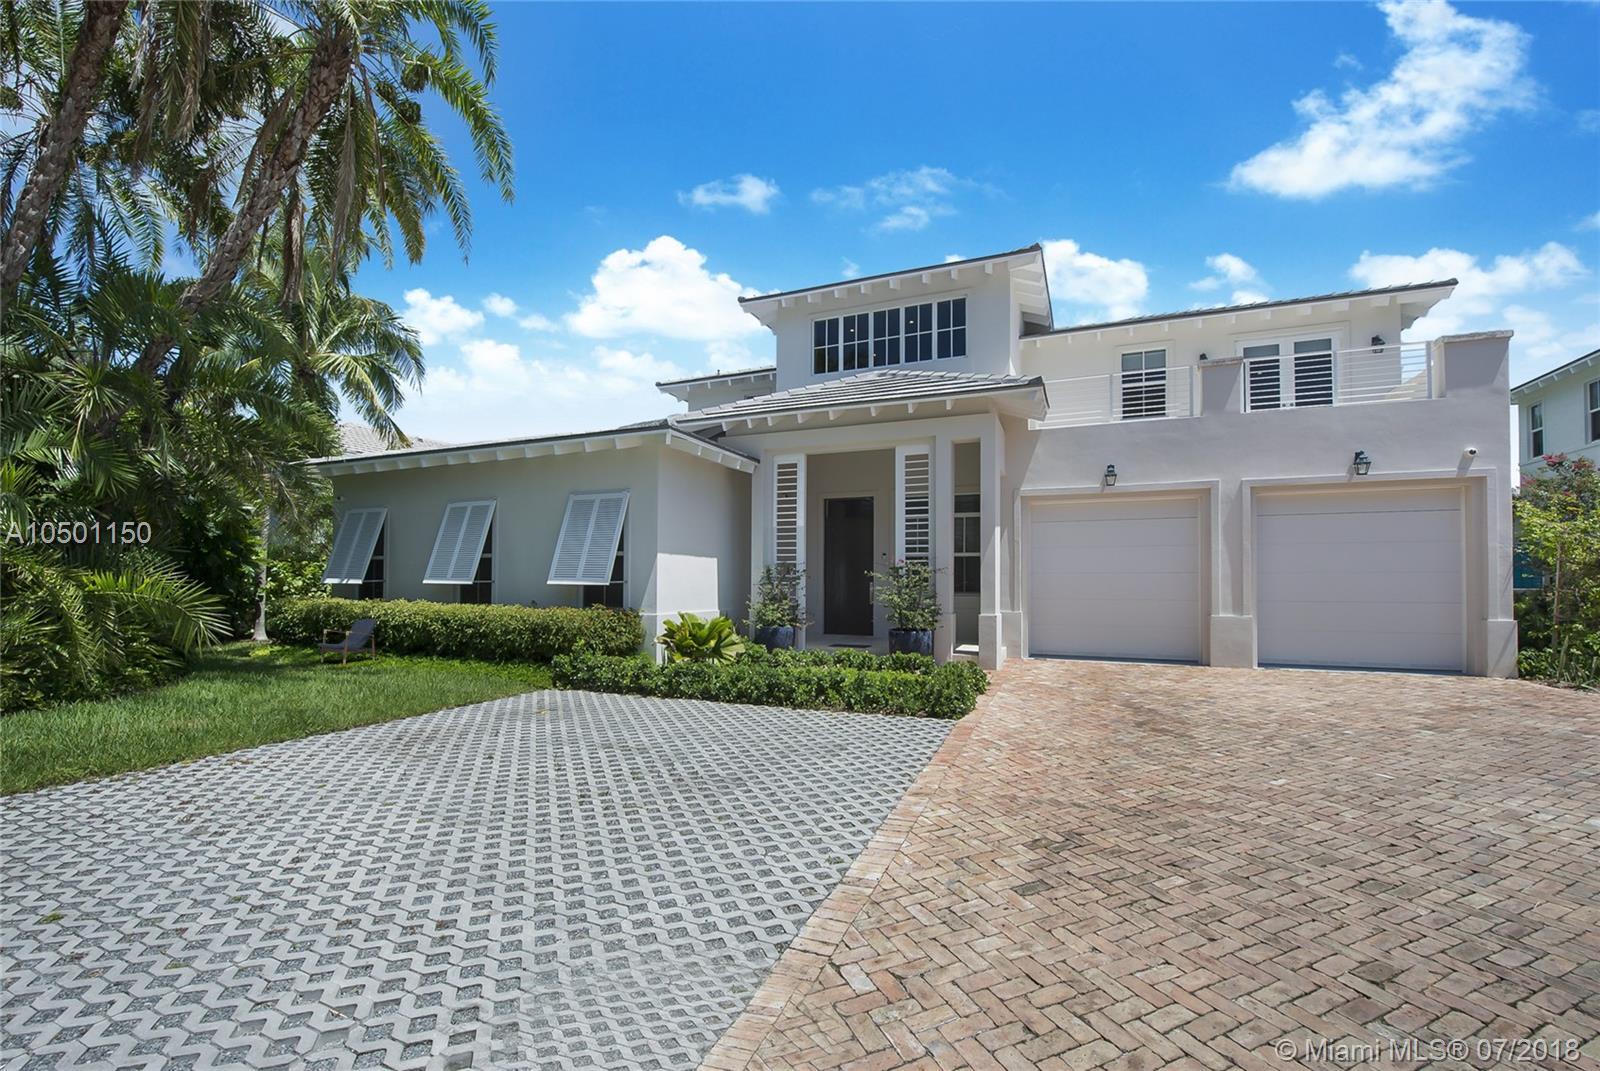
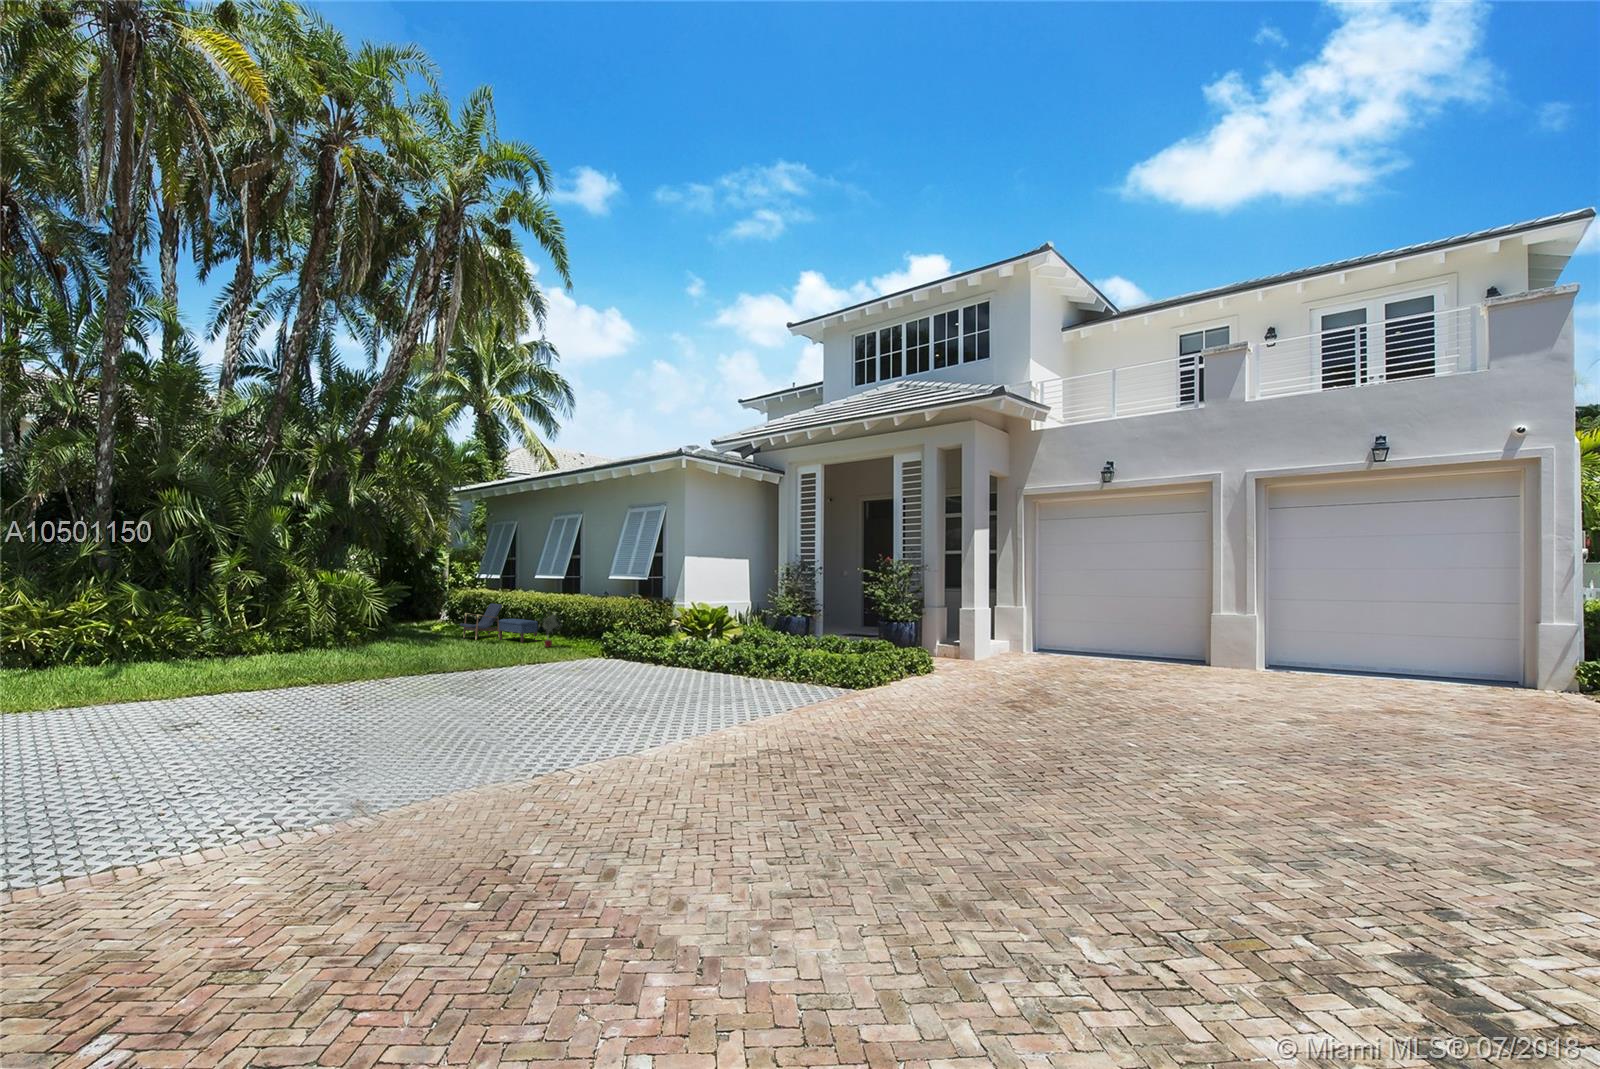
potted tree: none [453,625,484,672] -> present [543,611,559,647]
bench: none [379,636,439,668] -> present [499,618,538,643]

